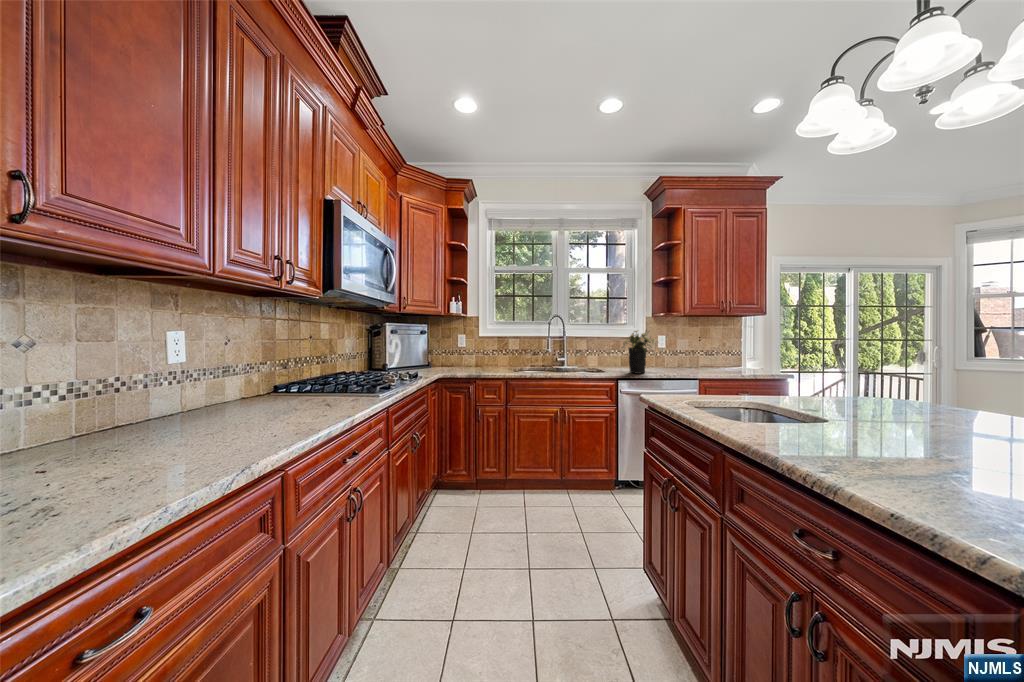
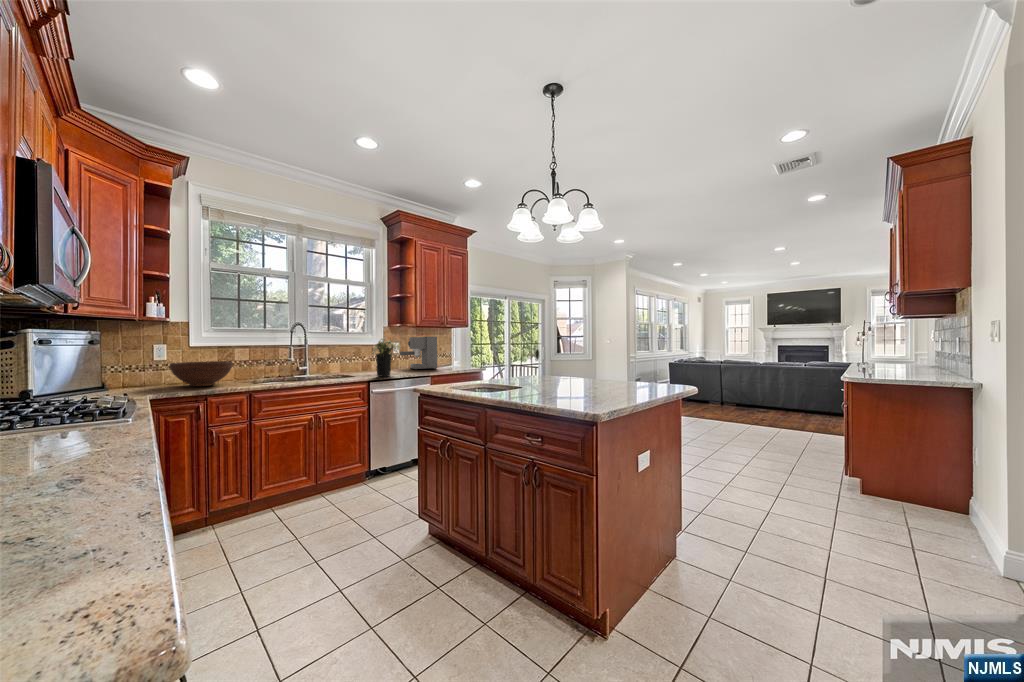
coffee maker: none [667,327,714,367] -> present [400,337,437,369]
fruit bowl: none [458,350,500,371] -> present [170,361,233,386]

